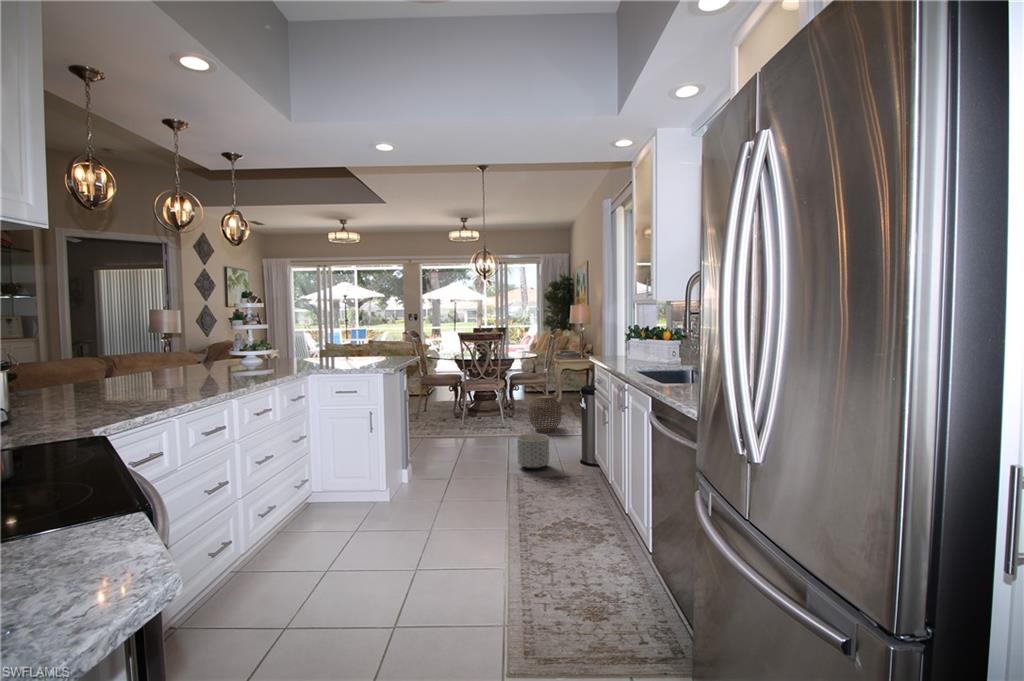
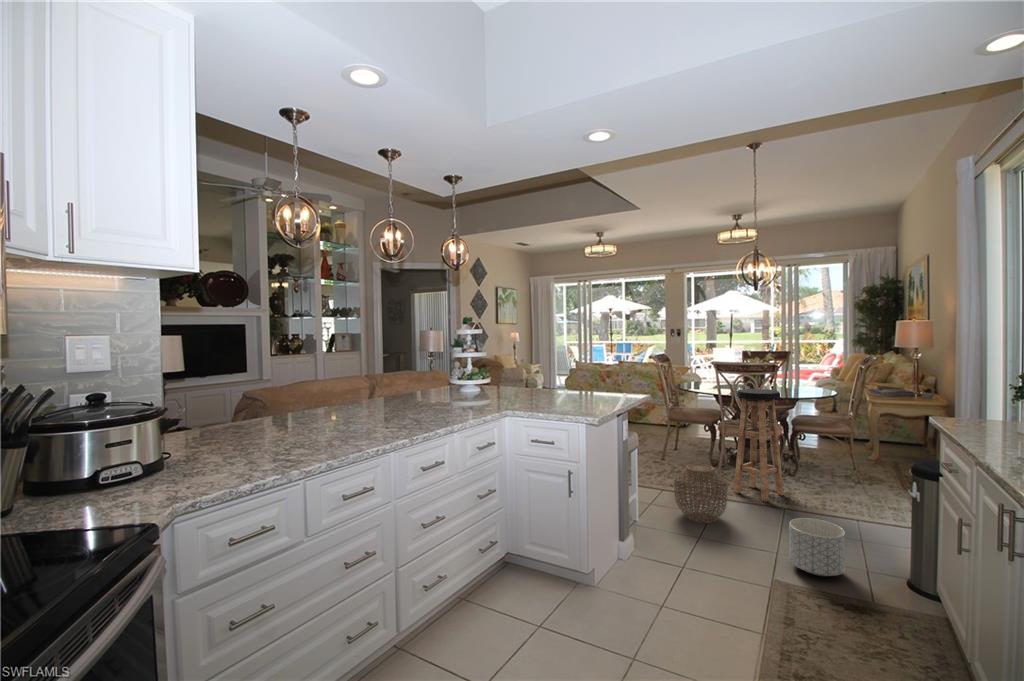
bar stool: none [475,353,508,436] -> present [734,389,784,502]
woven basket: present [529,395,562,432] -> present [674,464,727,523]

